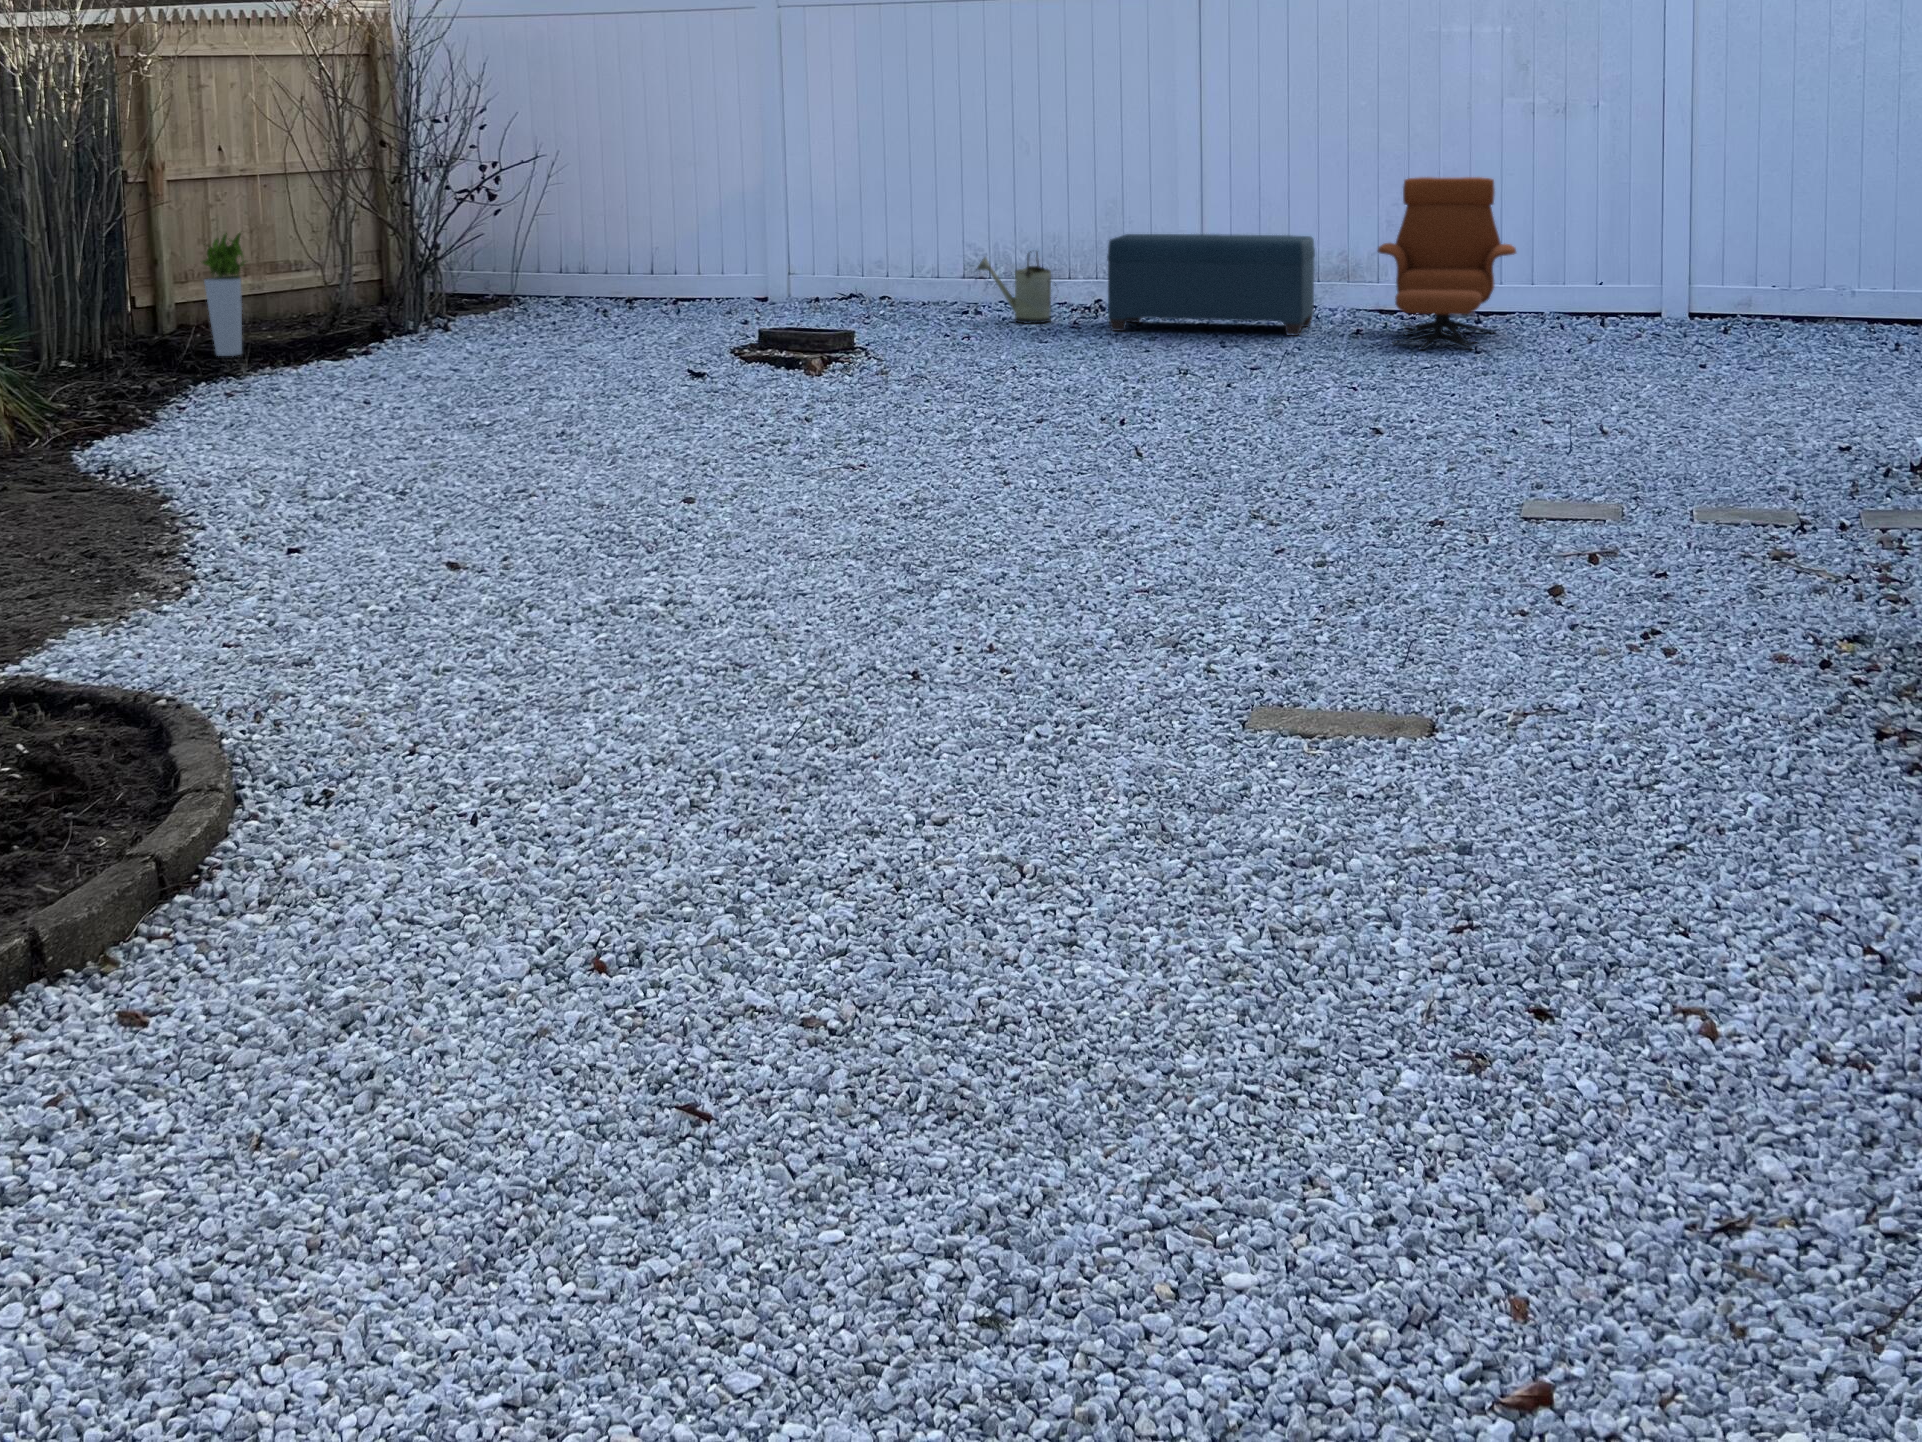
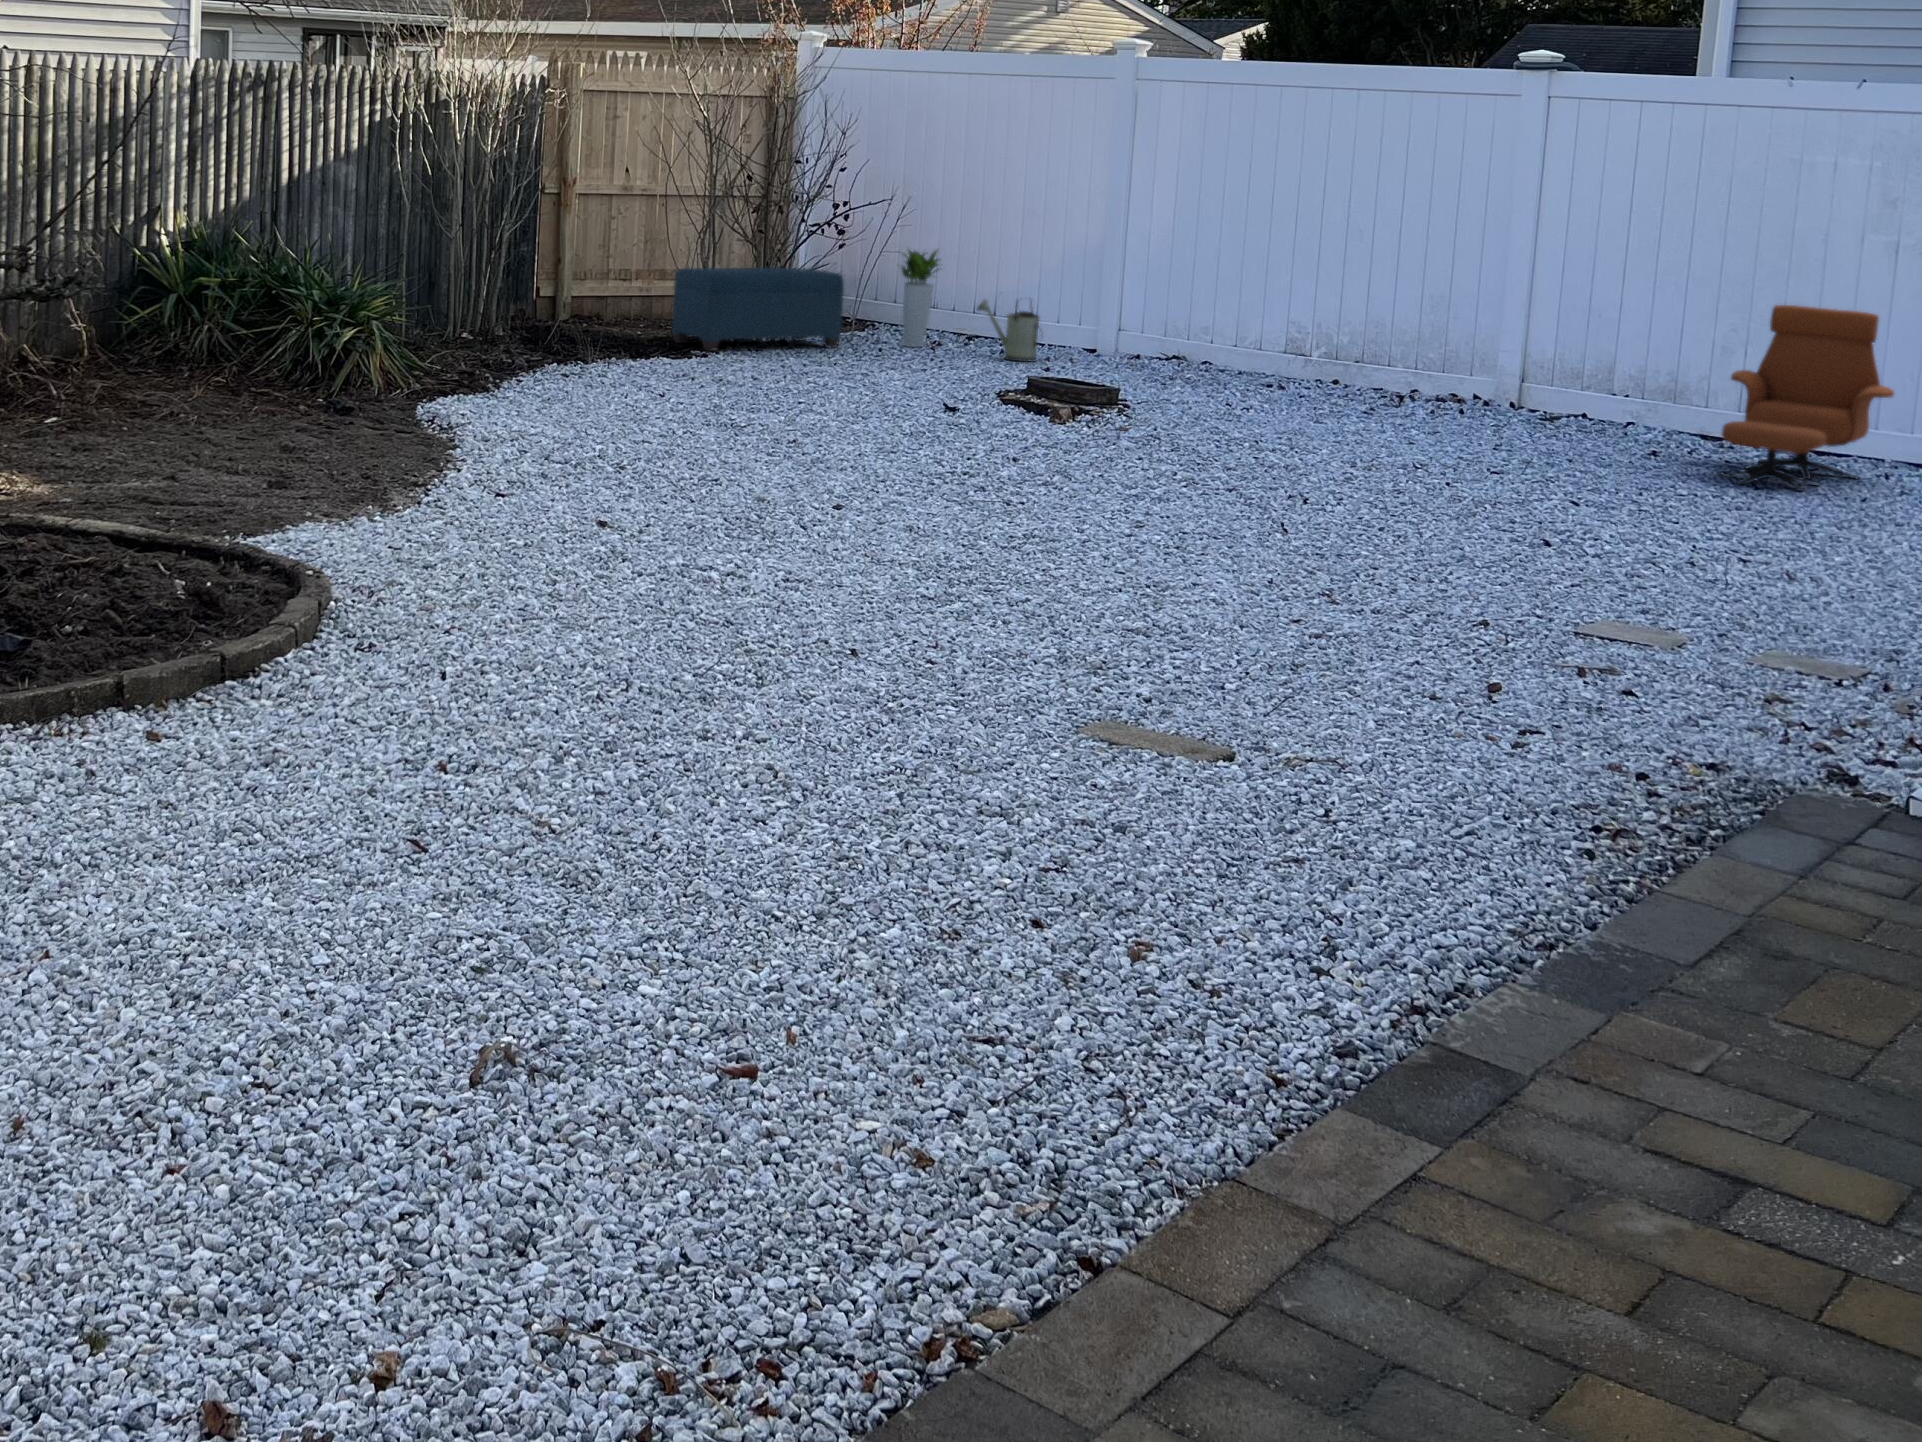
planter: present [202,233,245,356] -> present [902,250,939,347]
bench: present [1107,234,1315,336] -> present [672,268,844,351]
watering can: present [977,252,1051,324] -> present [977,300,1040,362]

